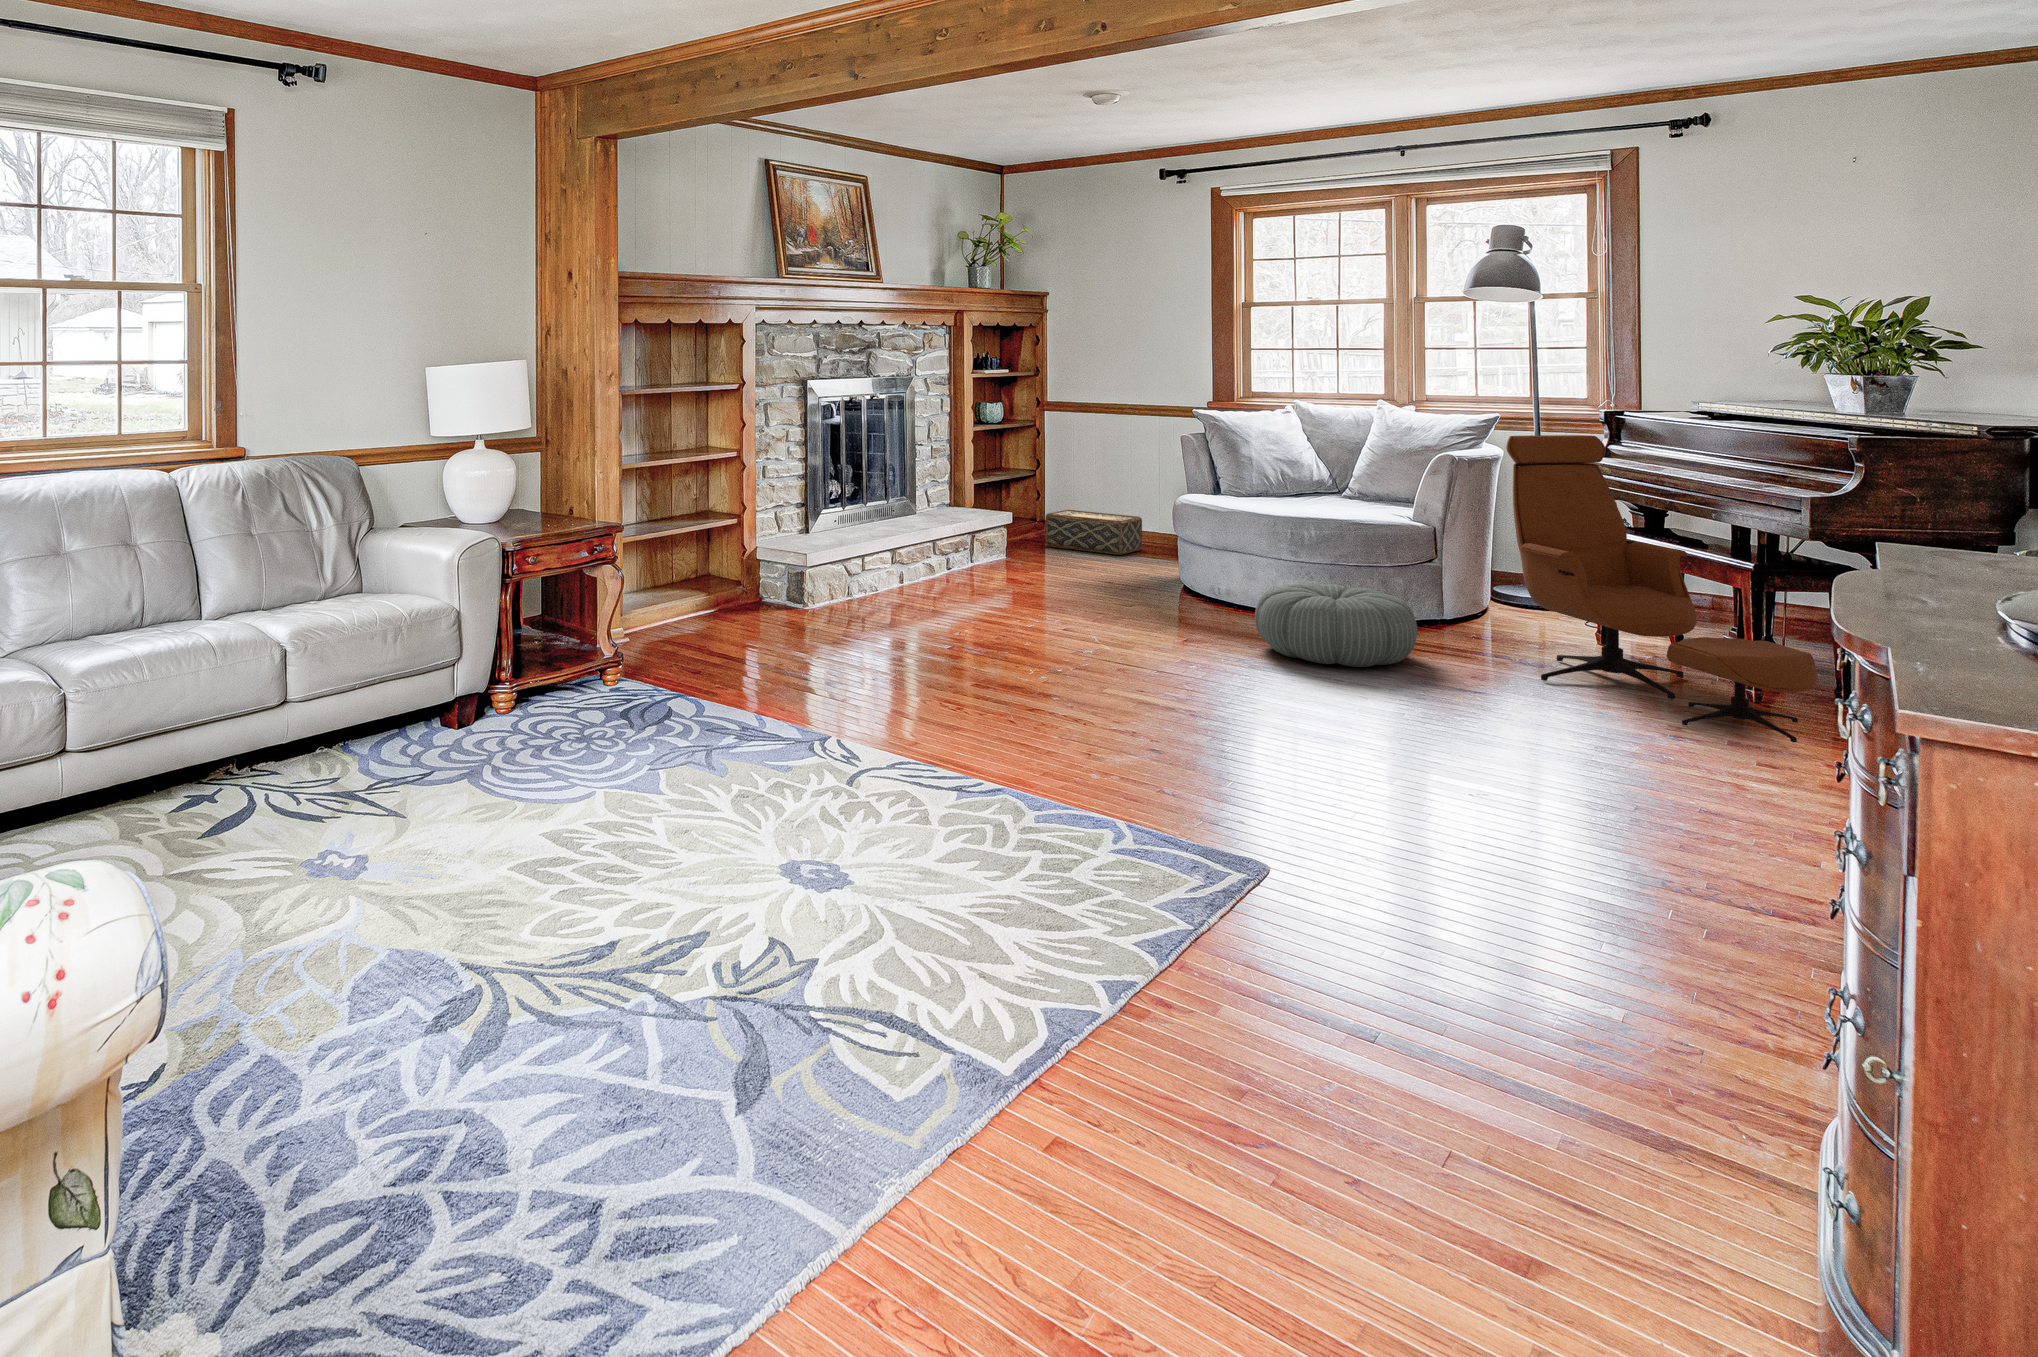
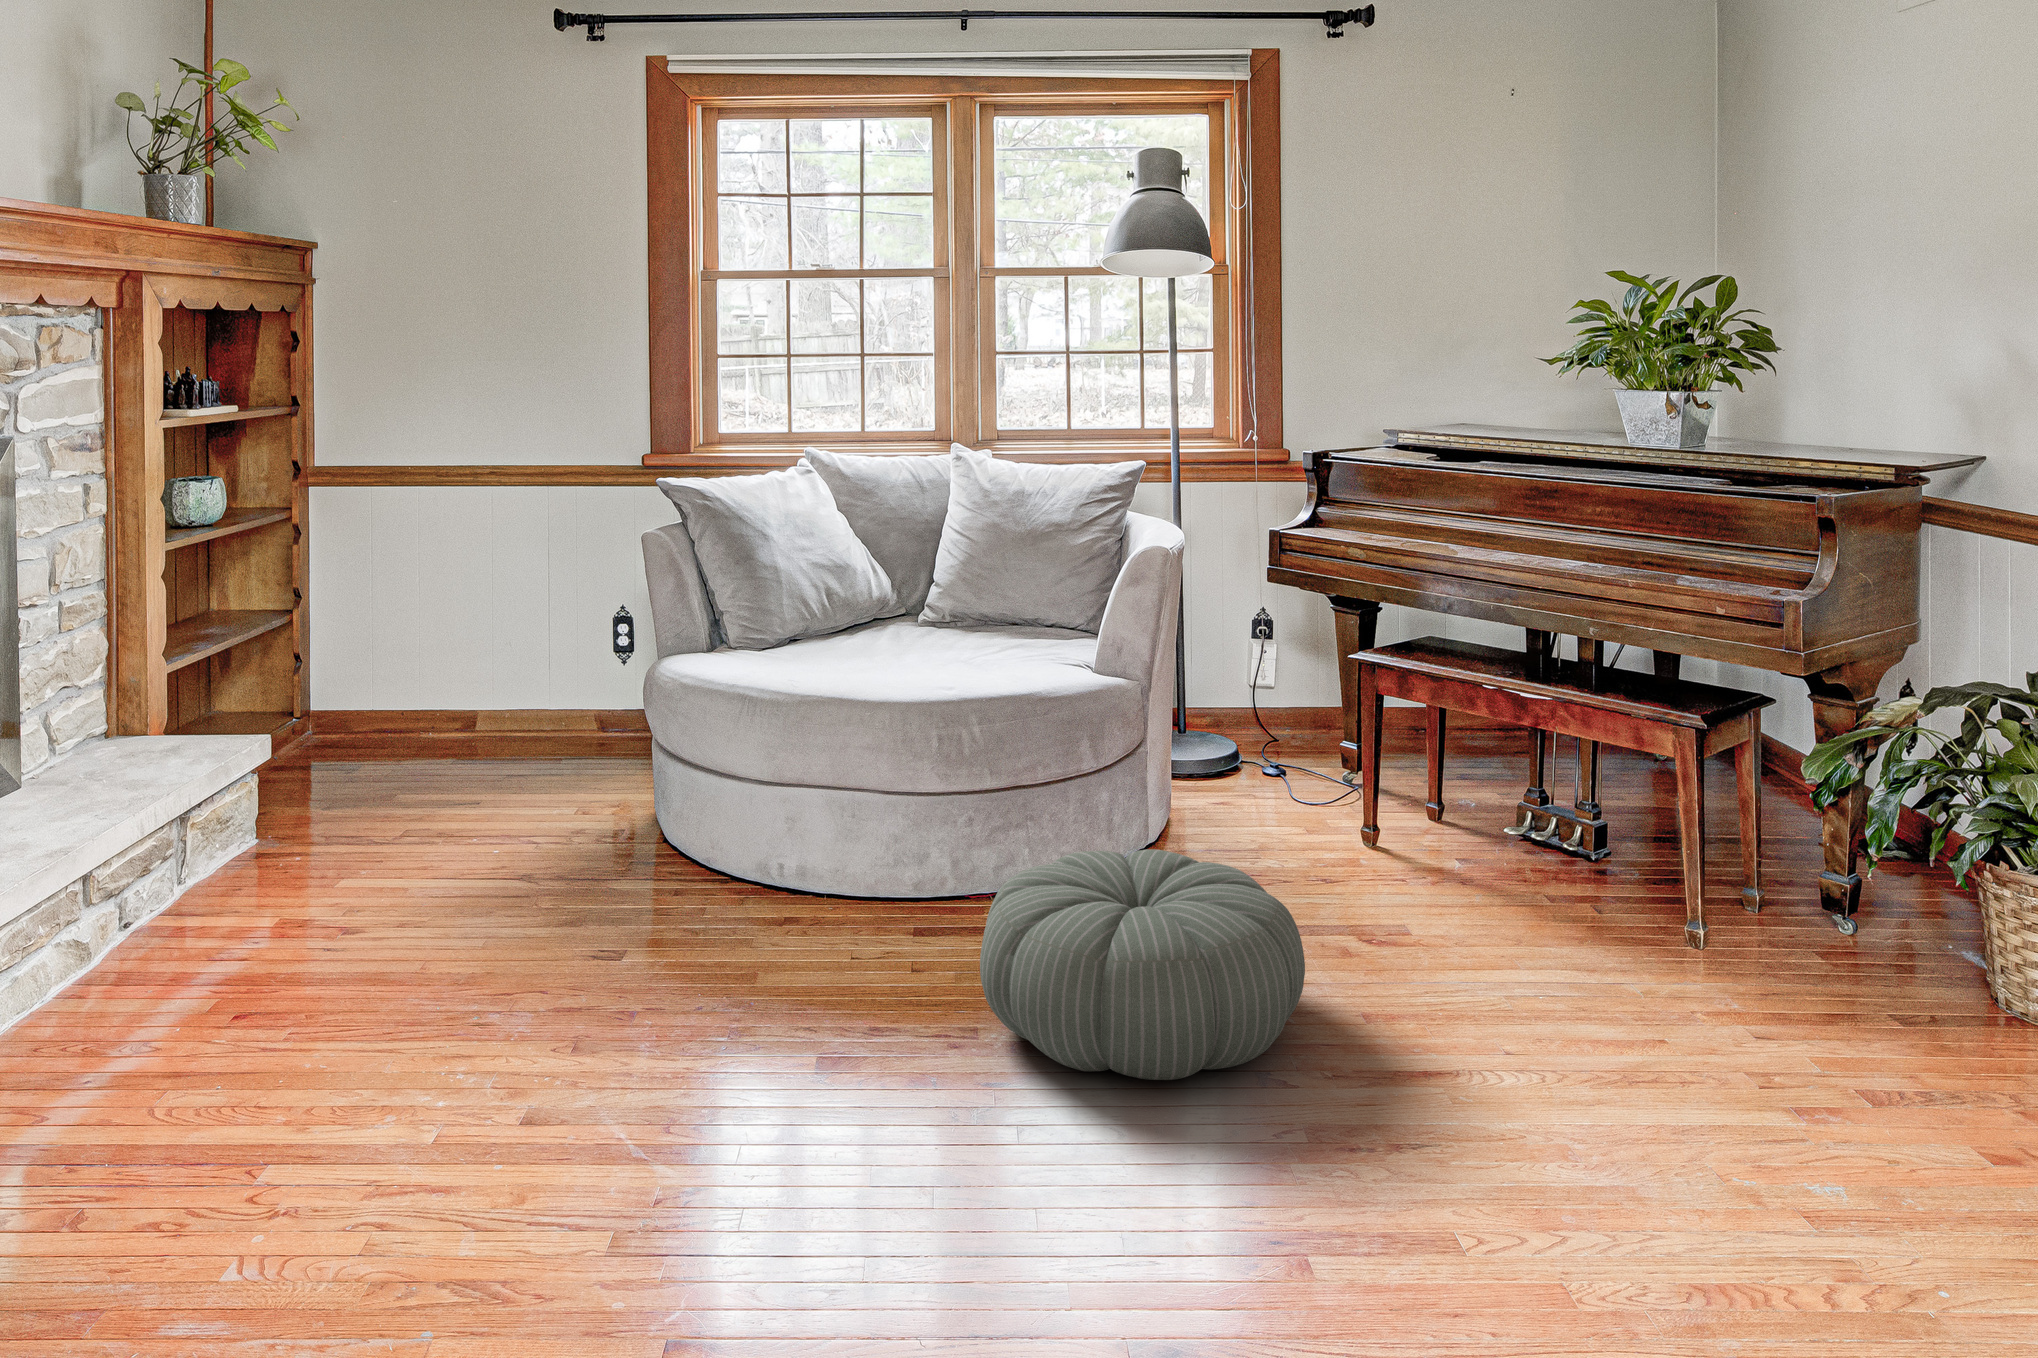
lounge chair: present [1506,435,1817,742] -> none [1353,498,1992,1074]
woven basket: present [1046,510,1142,555] -> none [323,683,517,773]

